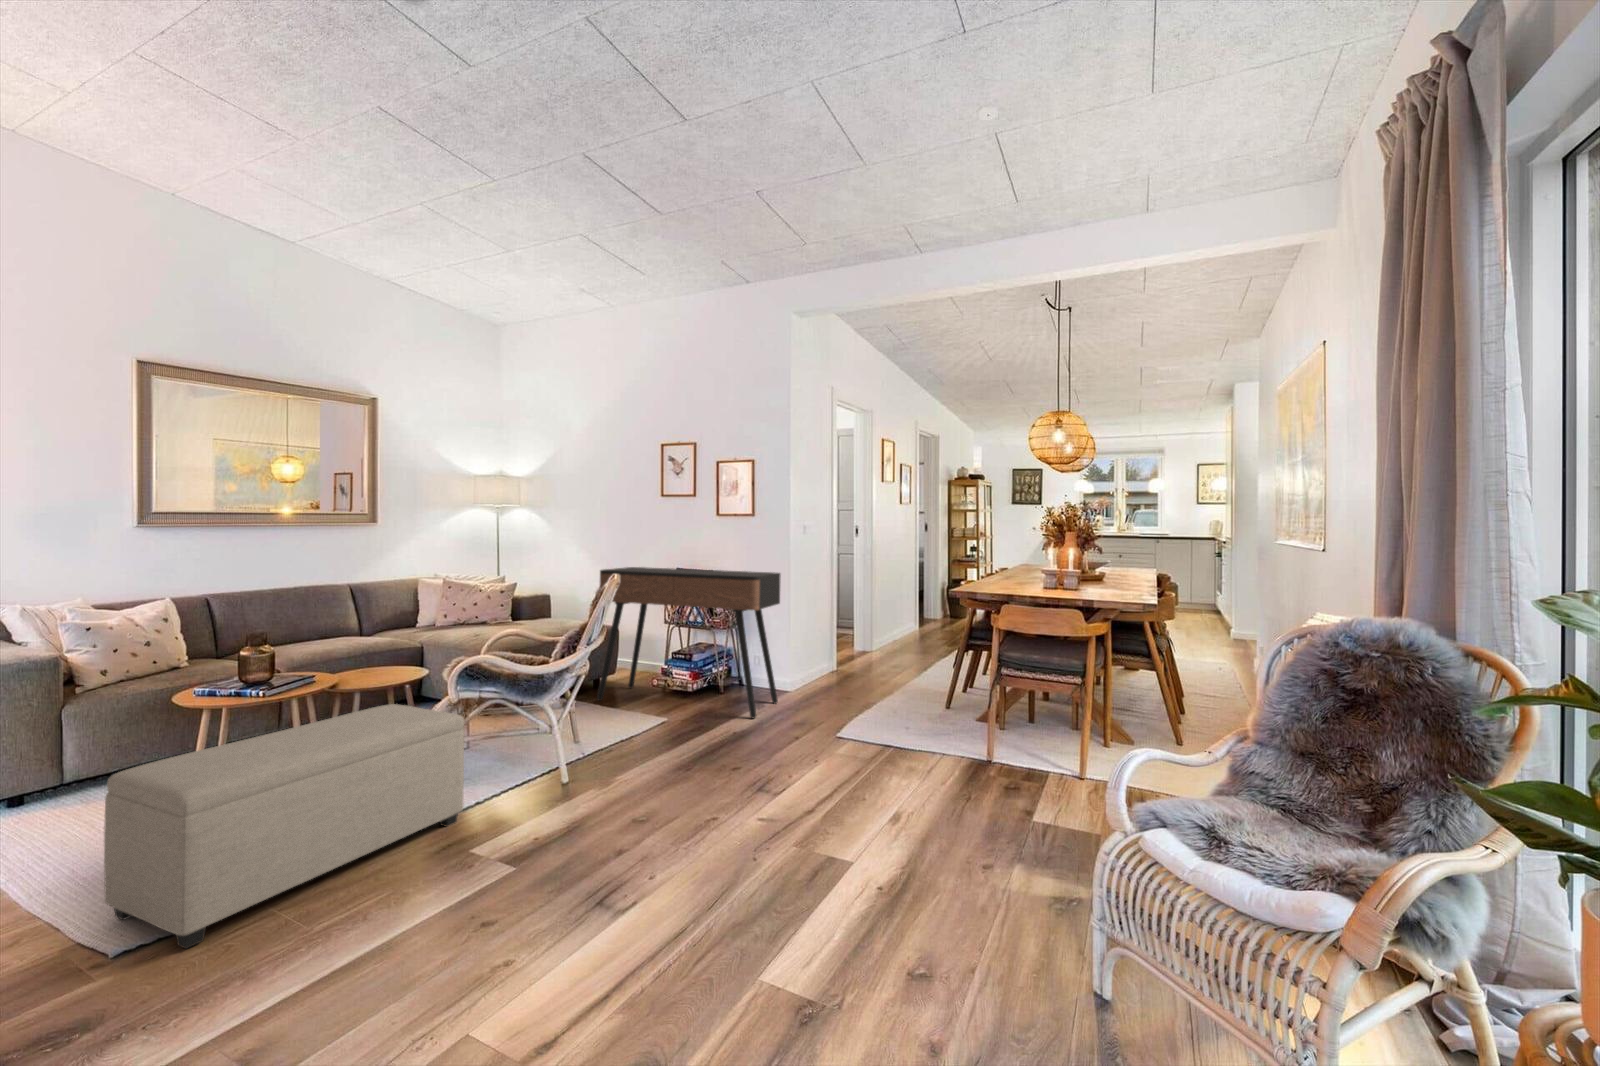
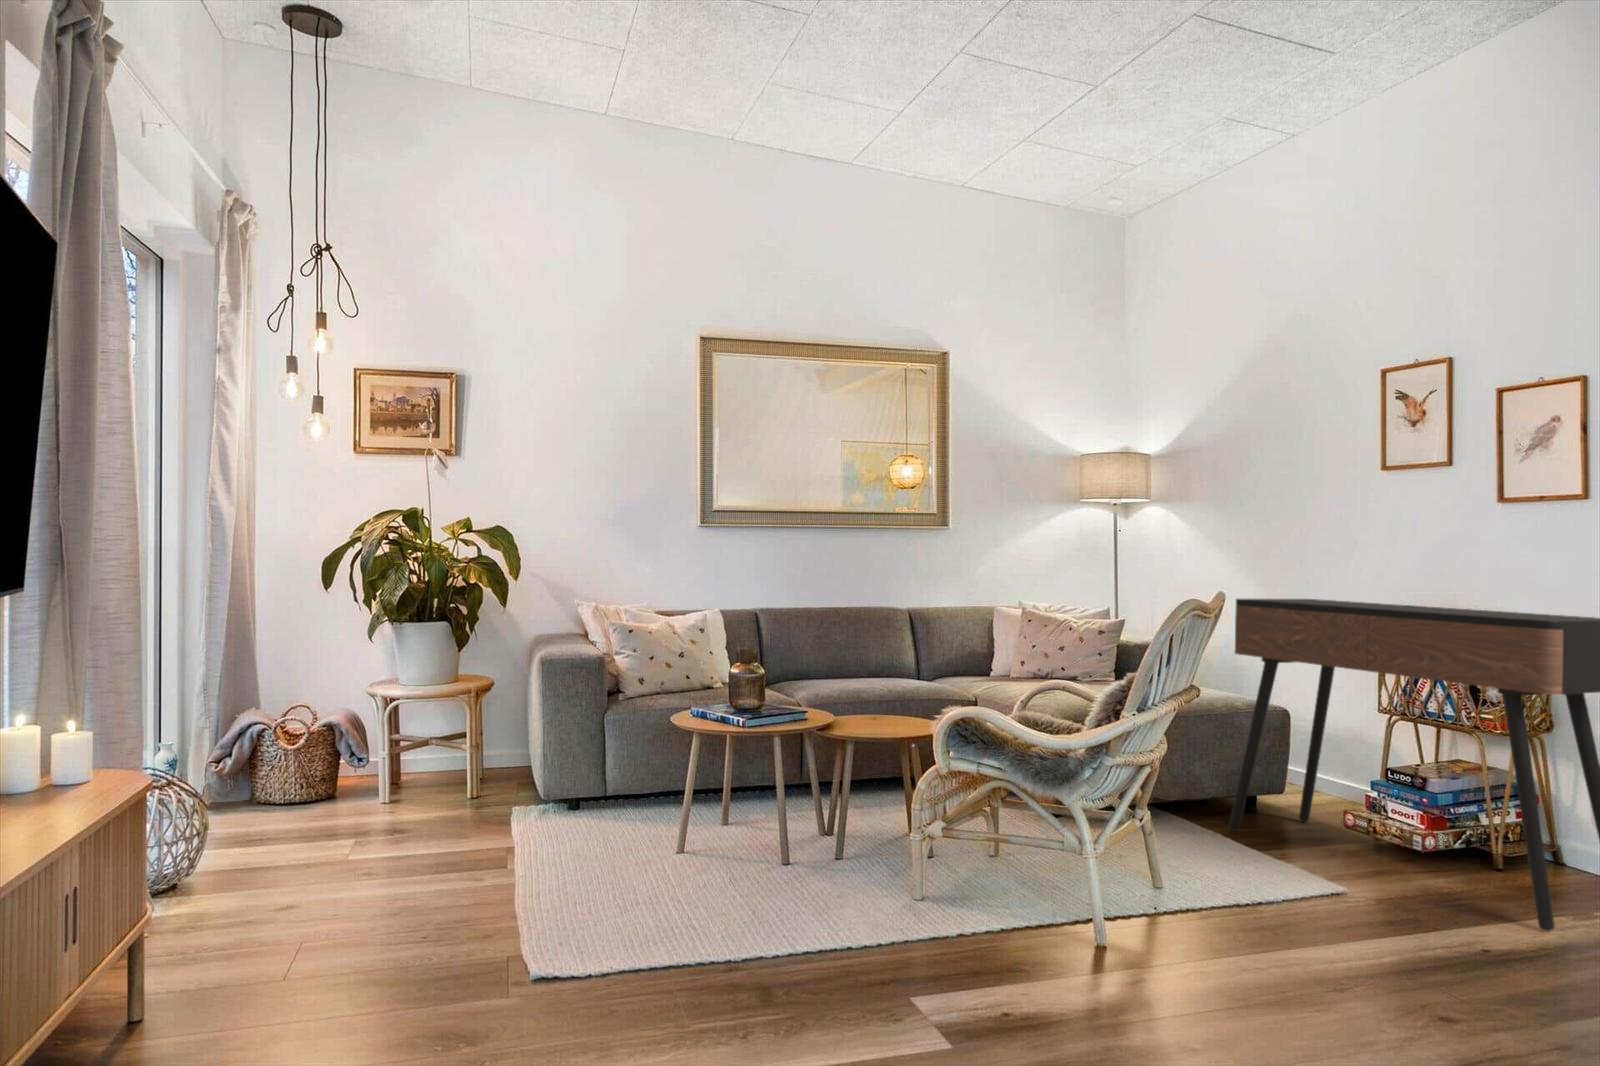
ottoman: present [104,704,464,948] -> none [548,759,931,998]

